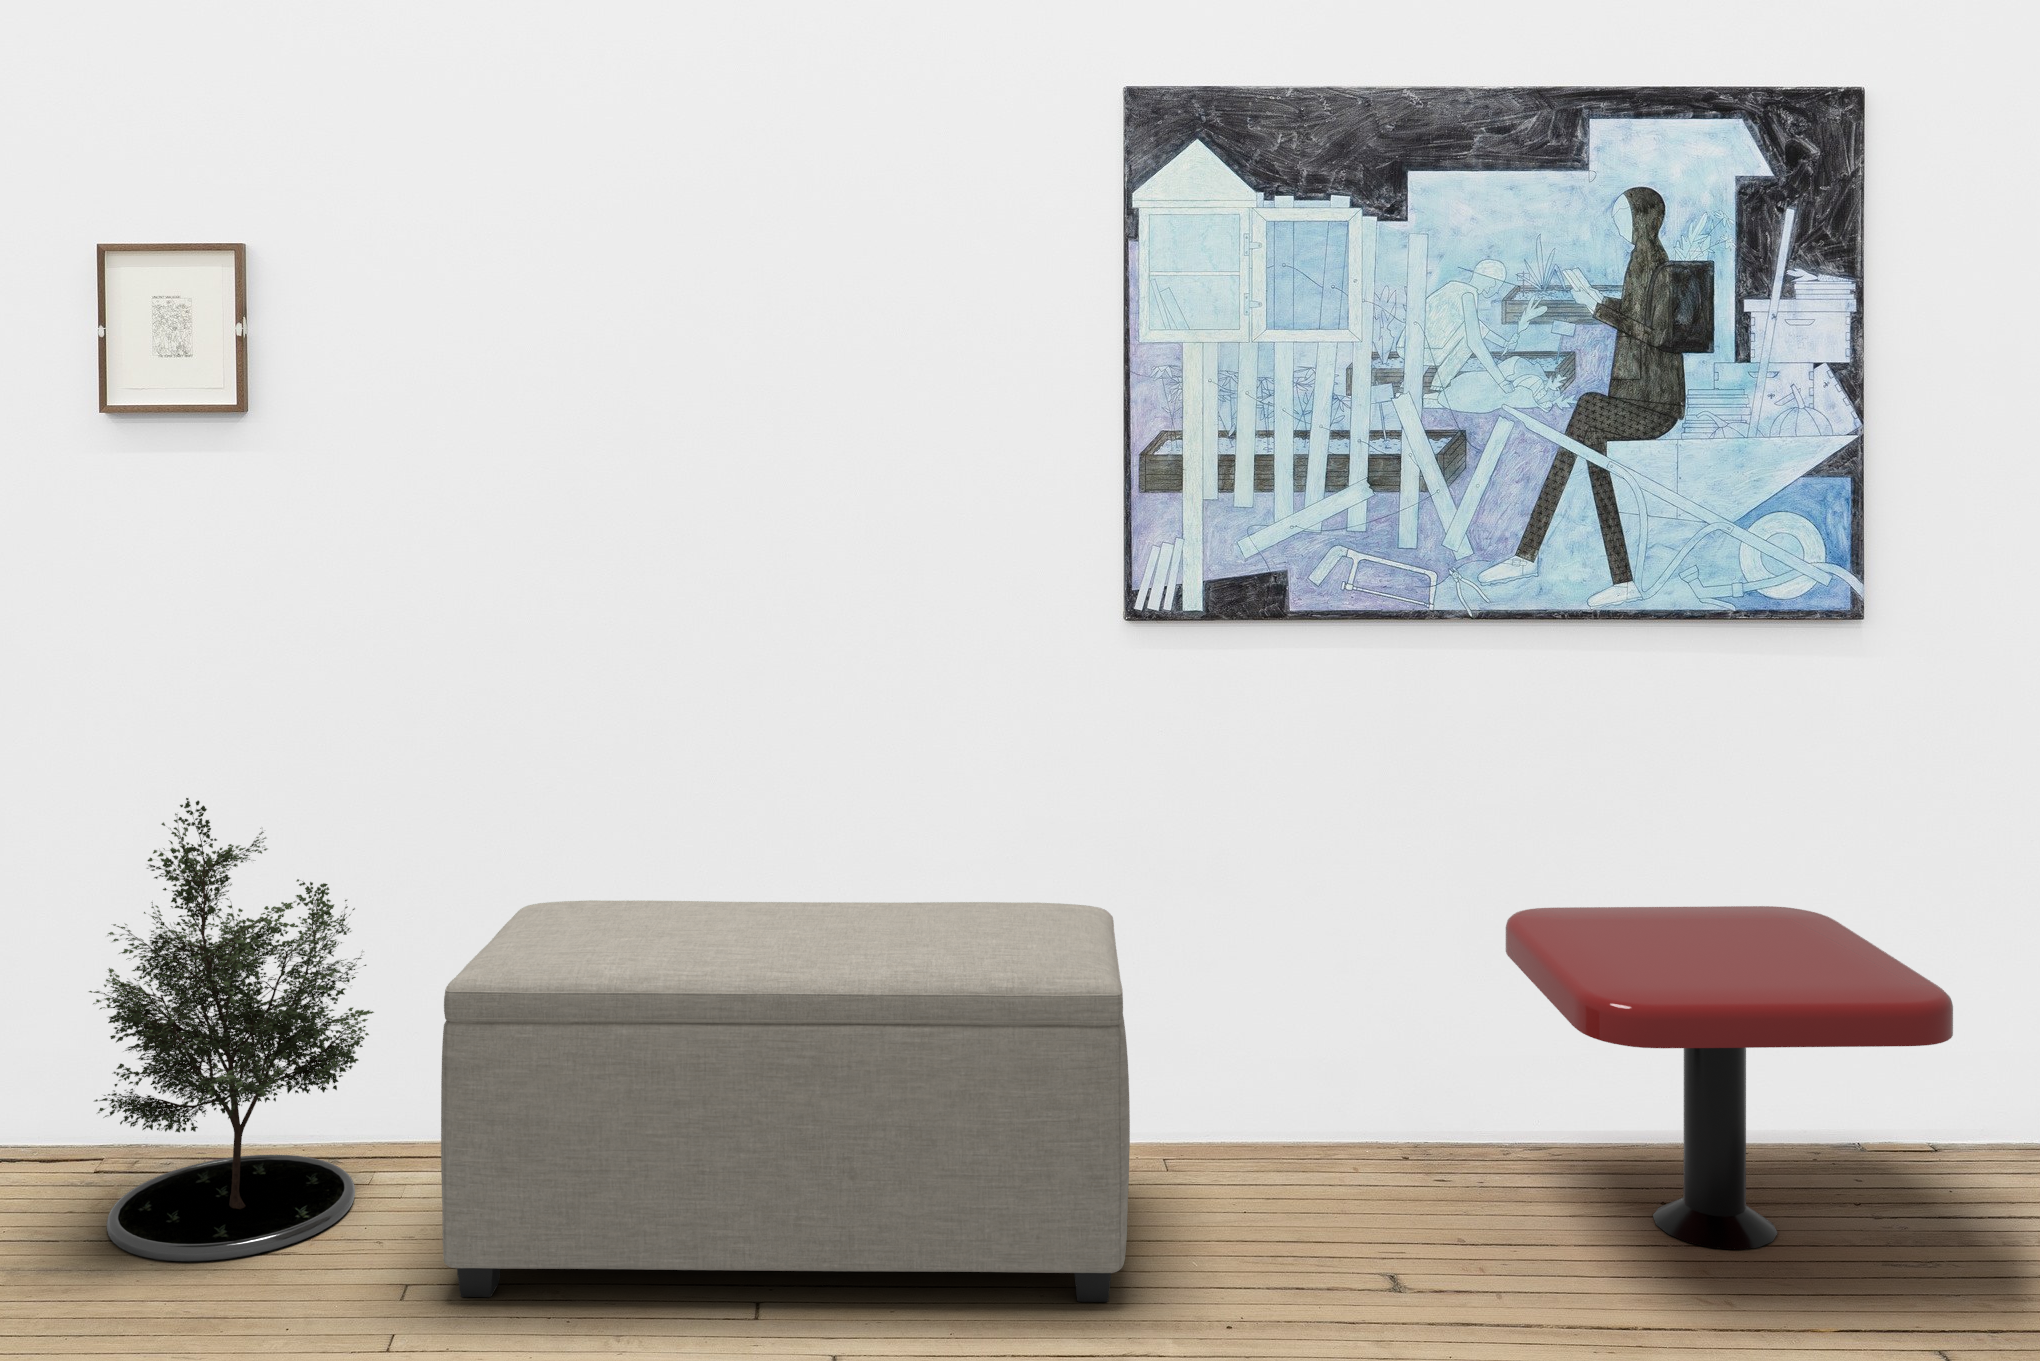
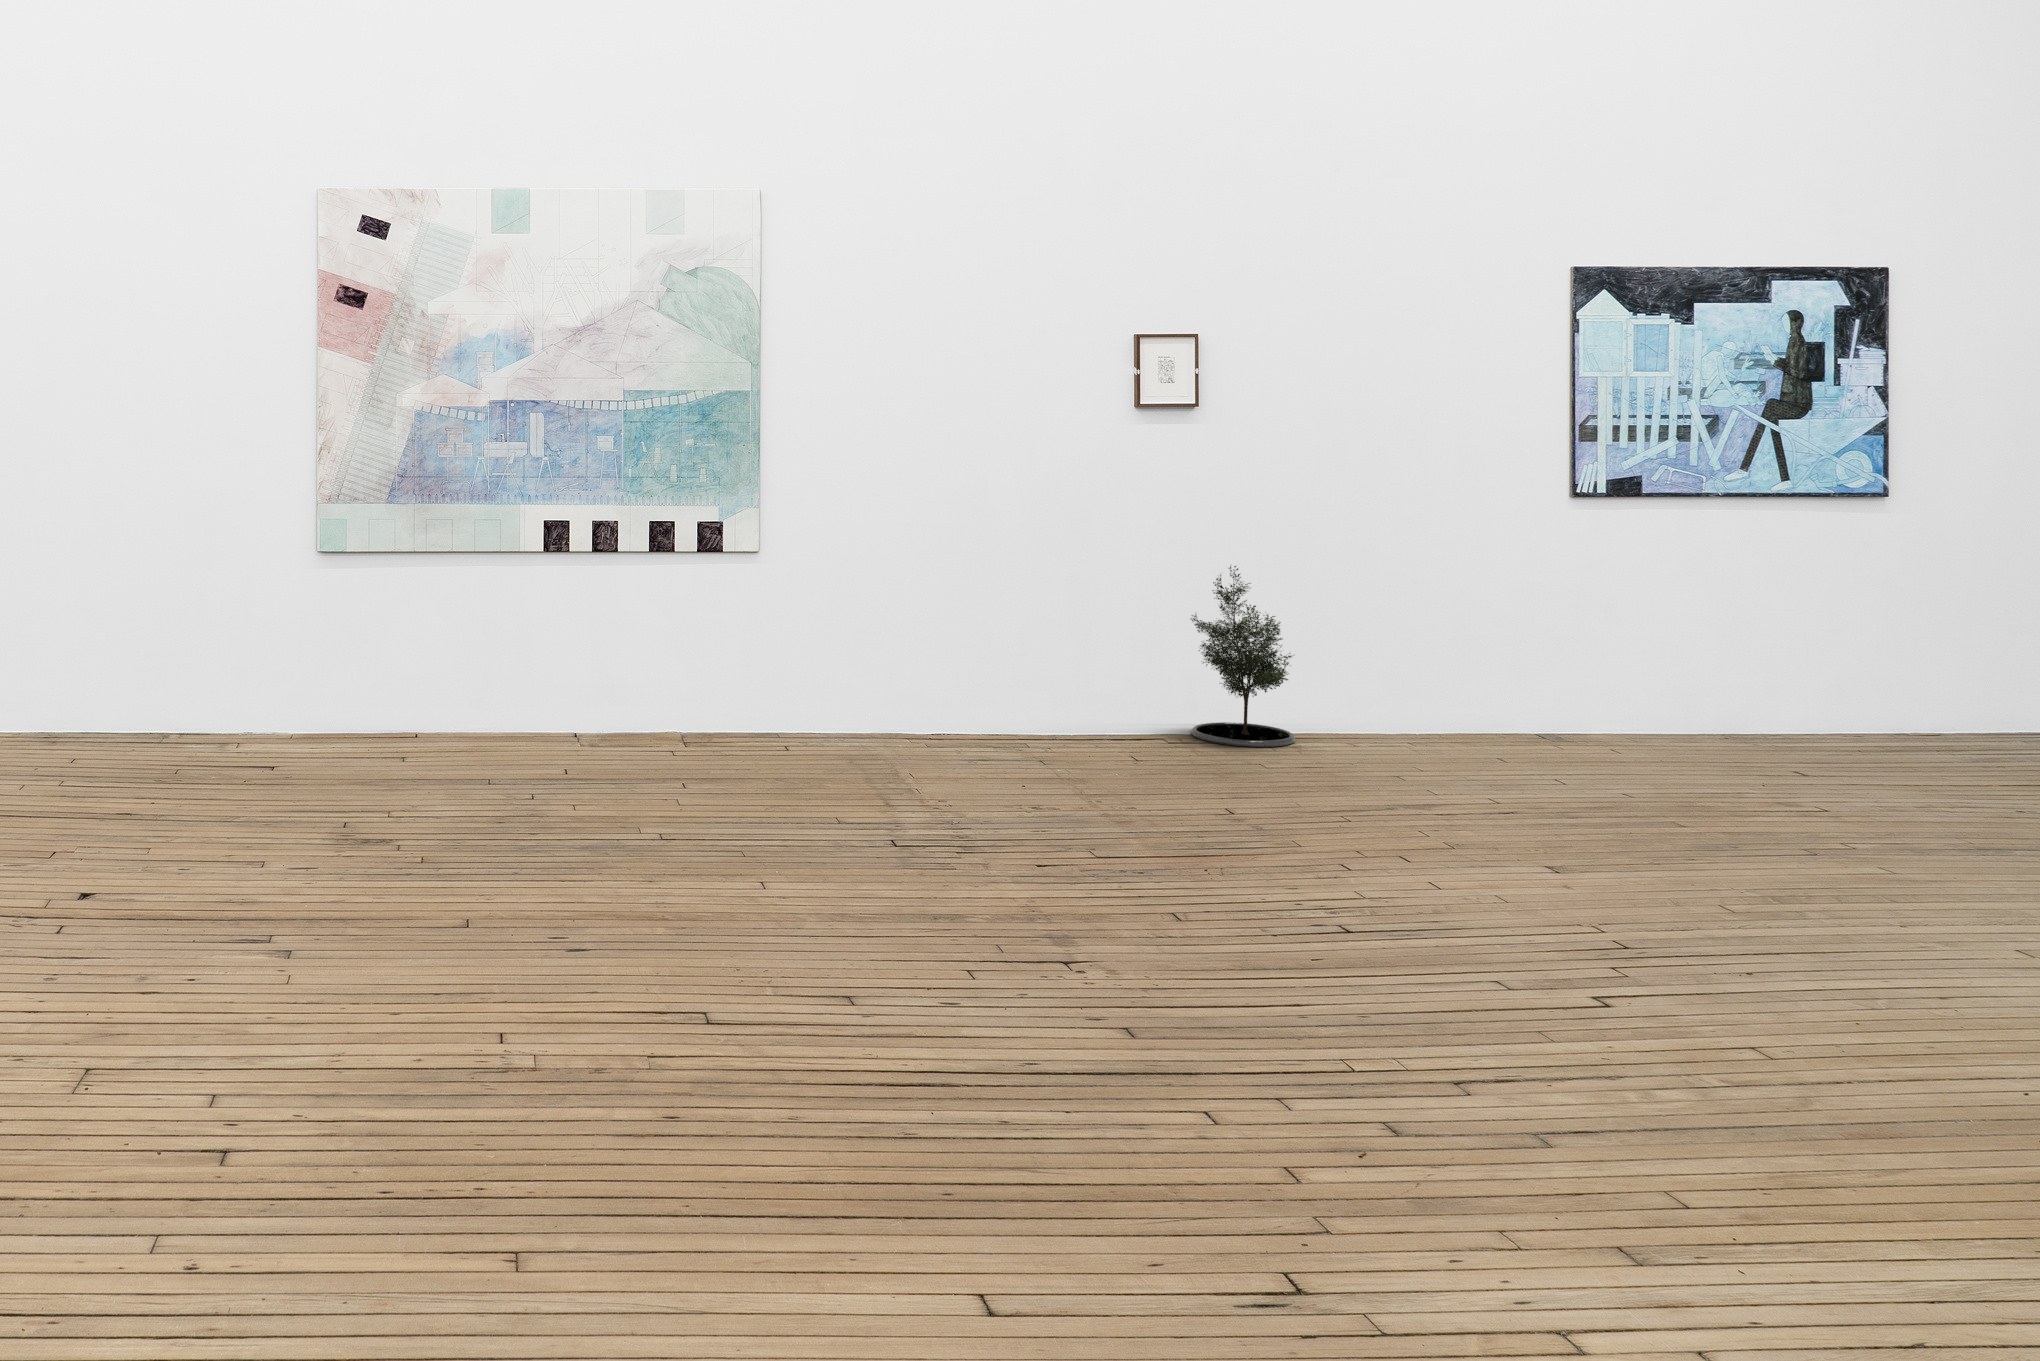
ottoman: present [441,900,1130,1302] -> none [1340,611,1659,755]
pedestal table: present [1506,906,1953,1250] -> none [1747,619,1976,745]

